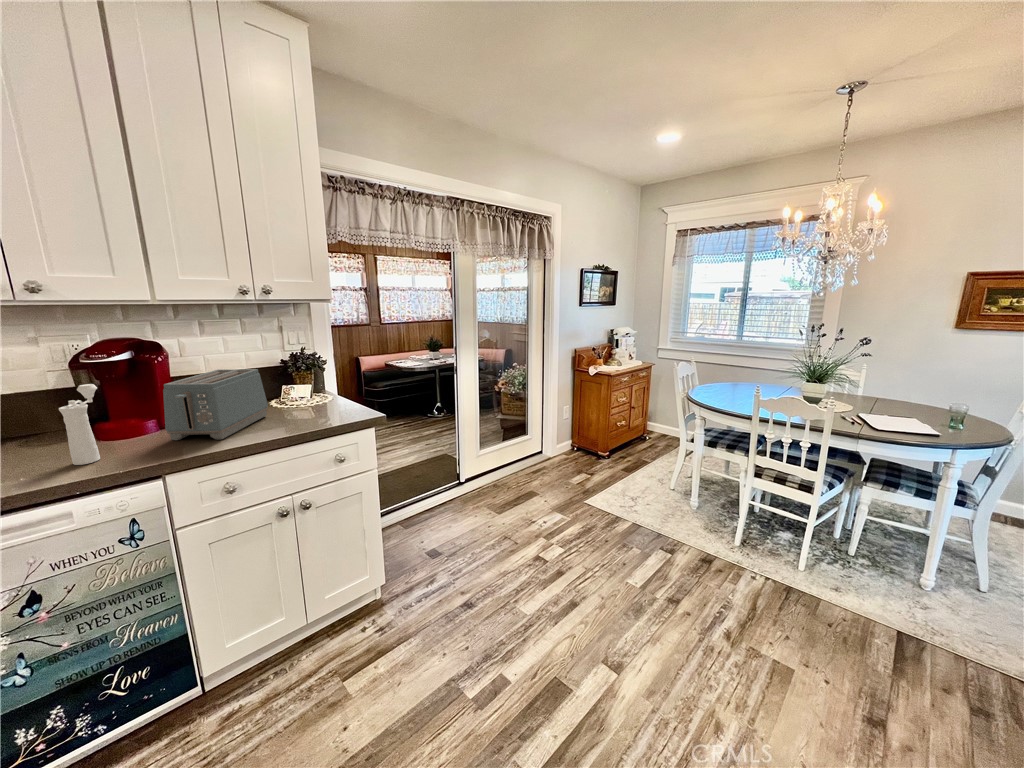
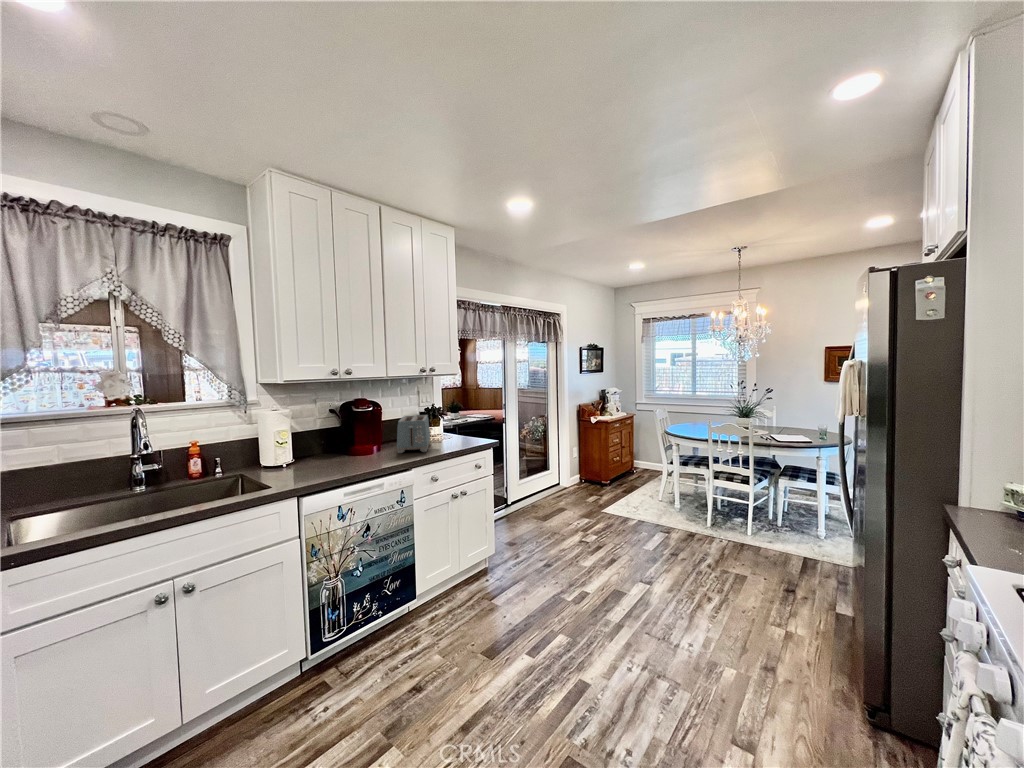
pepper mill: present [59,384,100,465] -> none [363,421,379,462]

